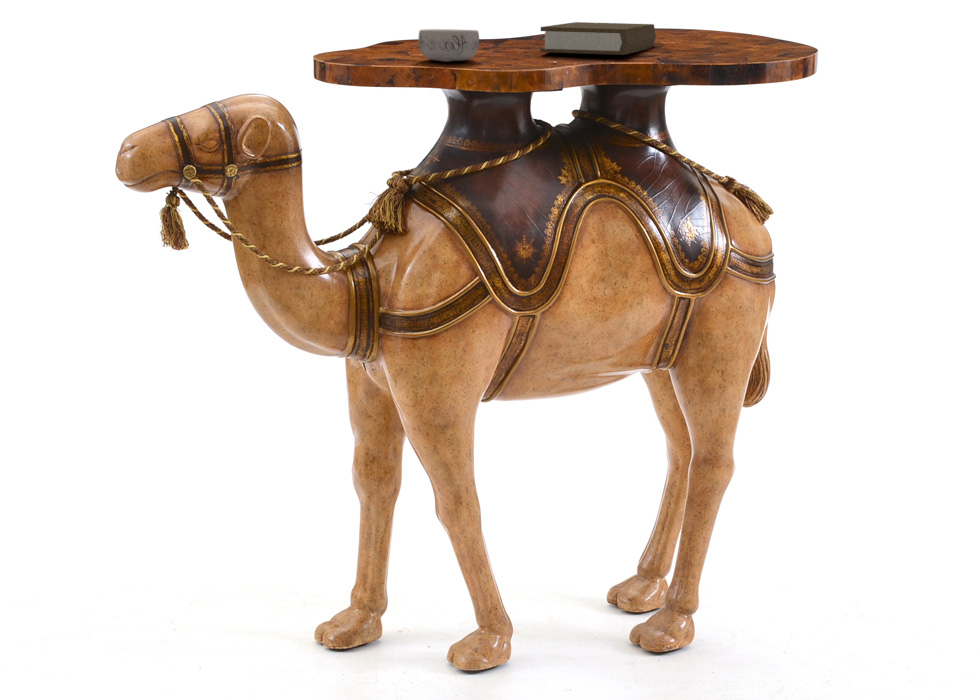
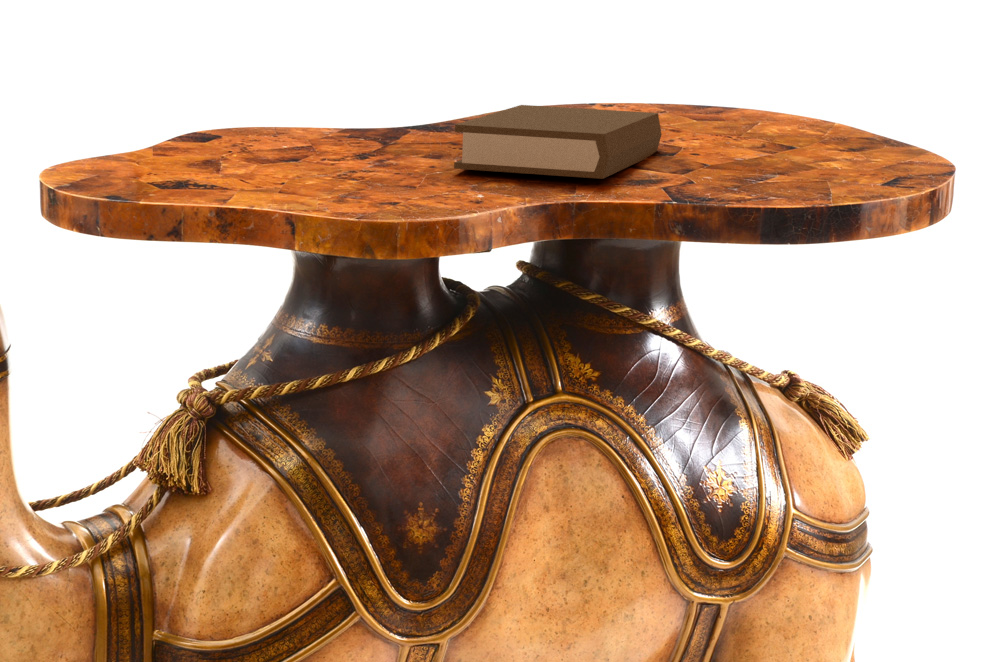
decorative bowl: present [419,29,479,62] -> none [231,130,341,193]

